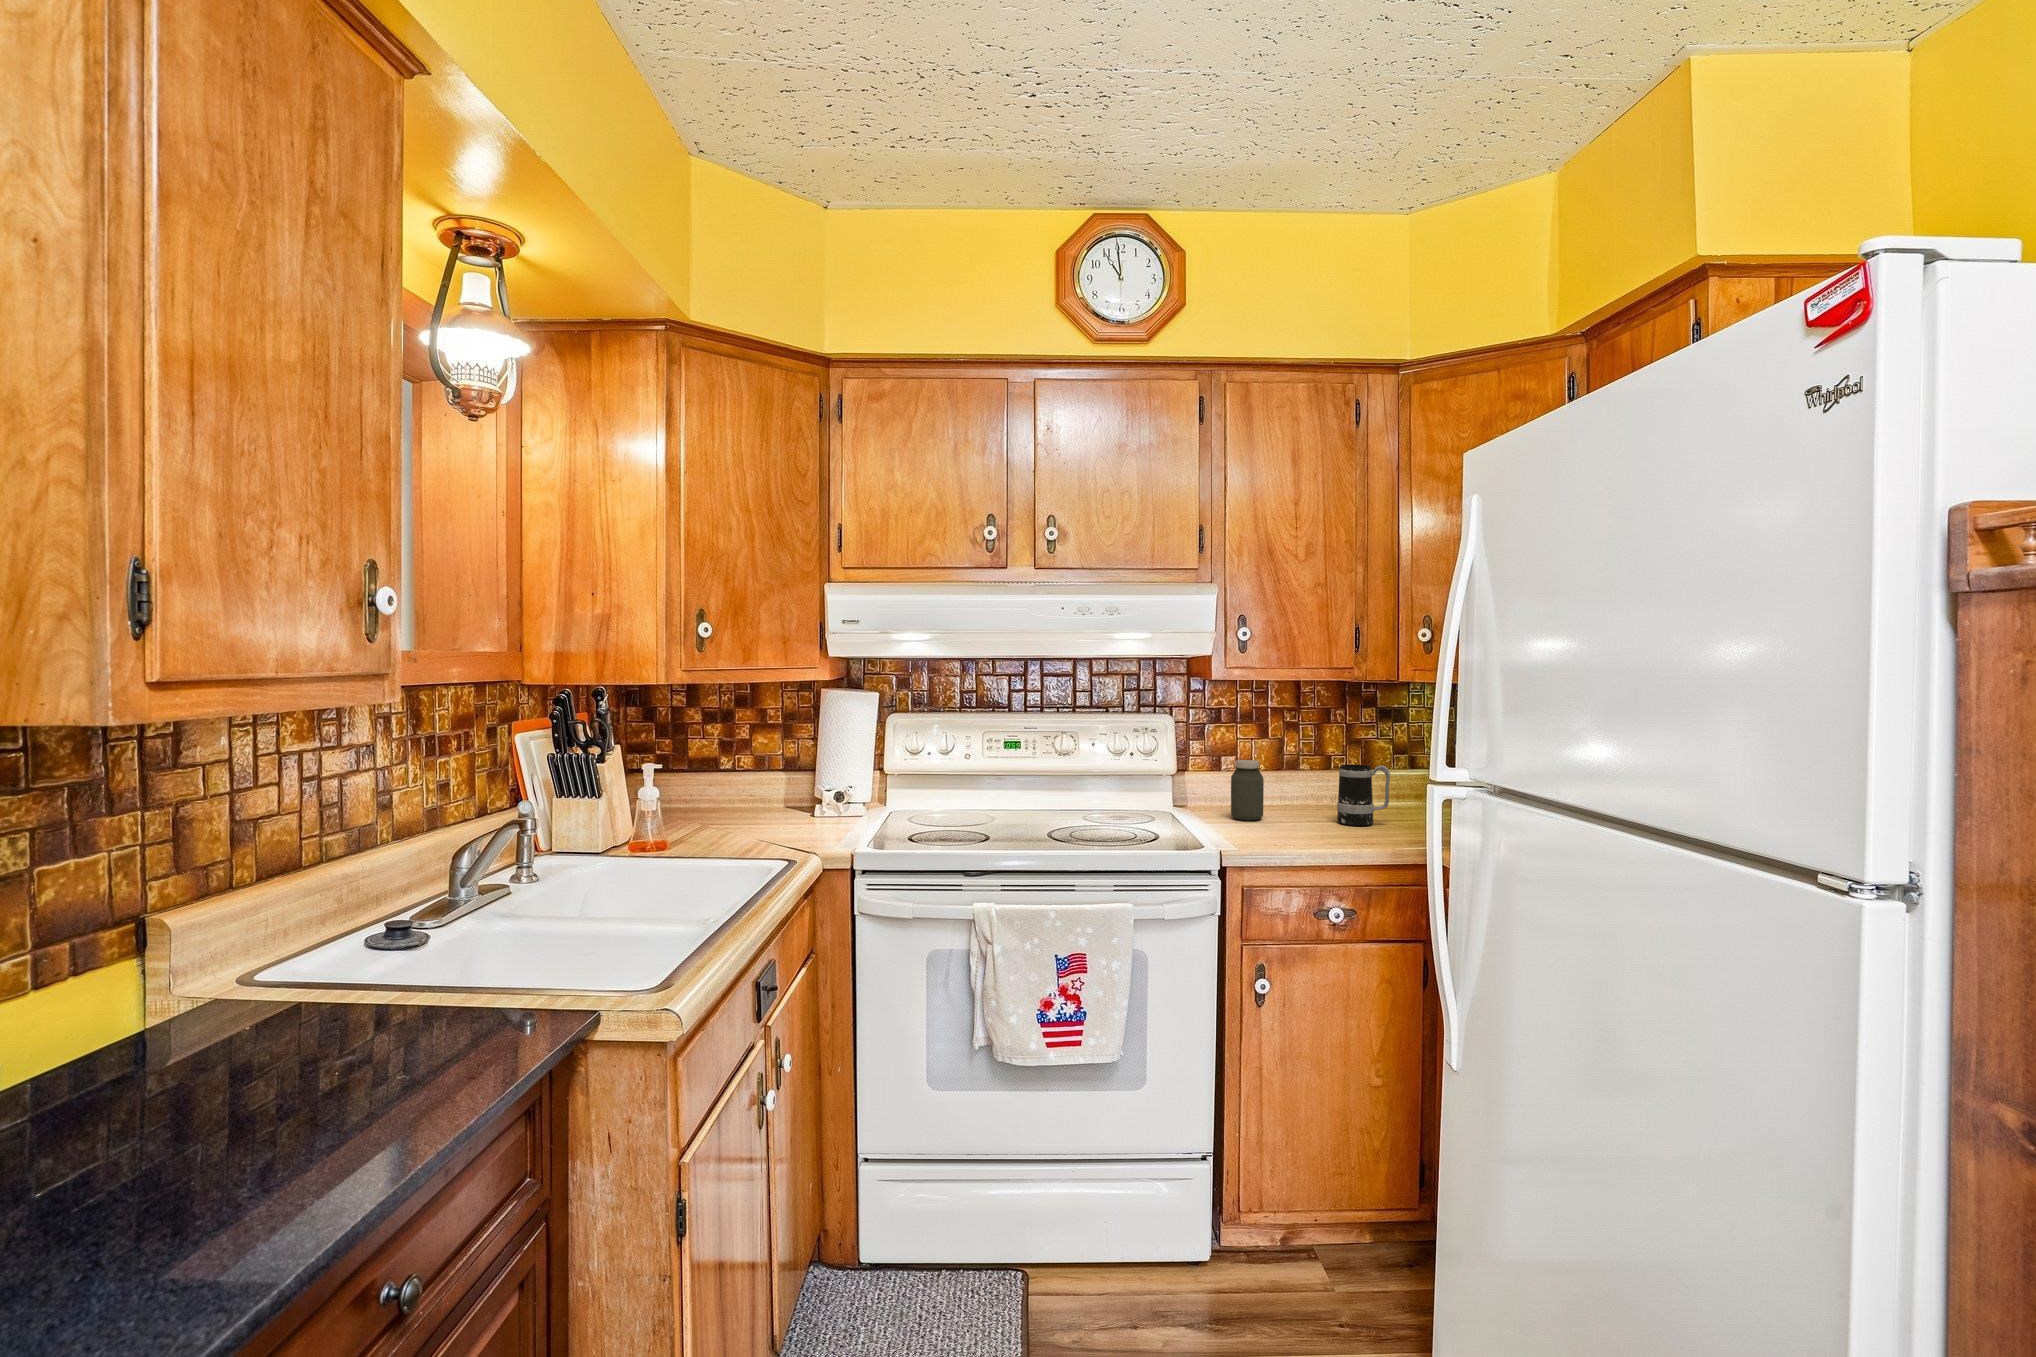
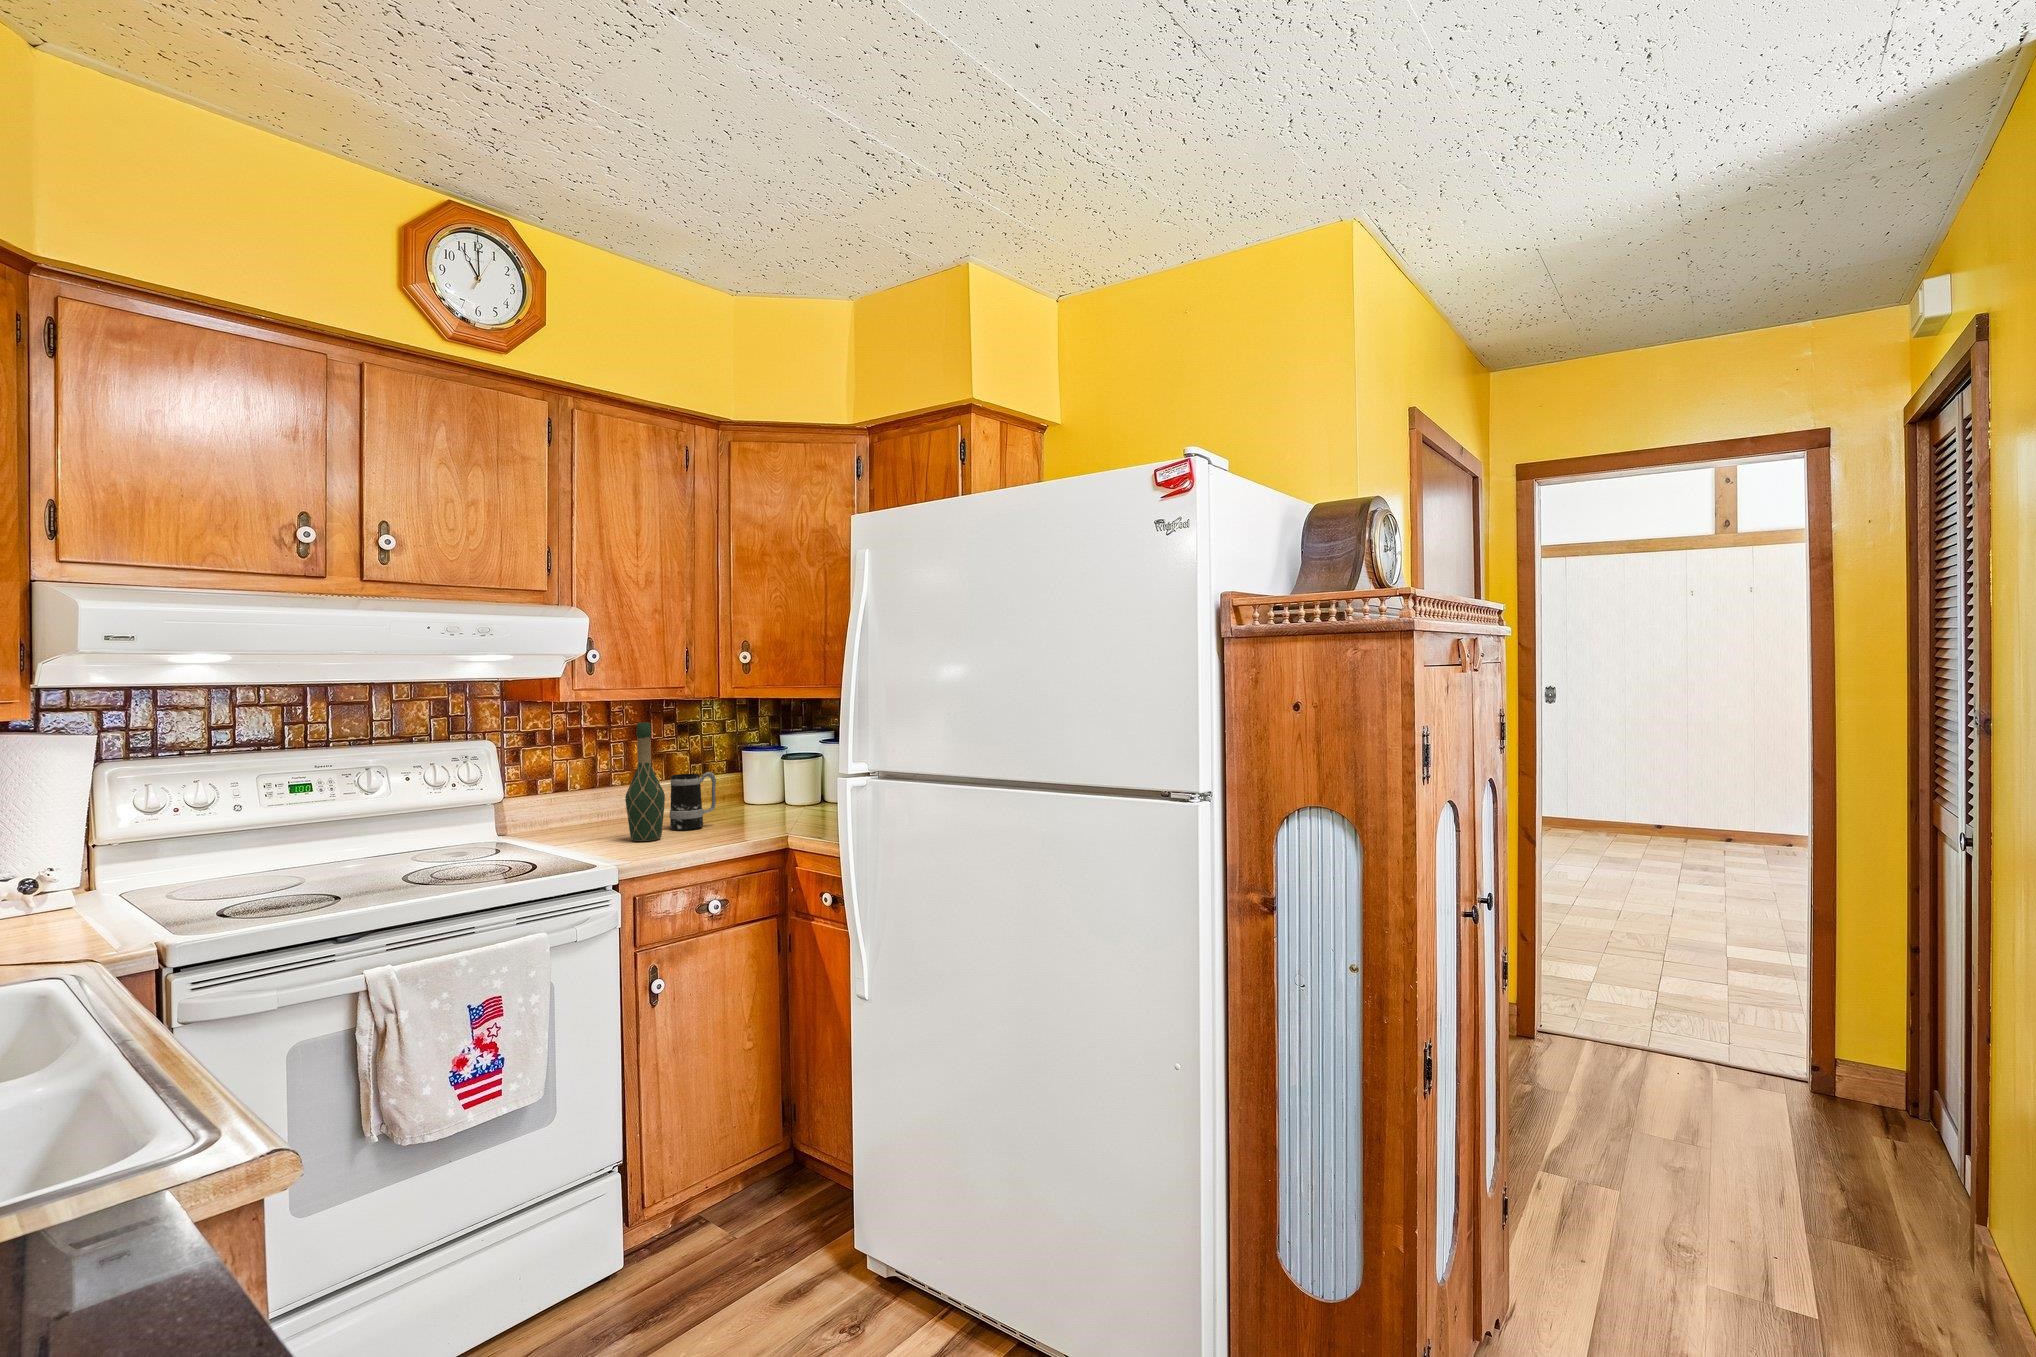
wine bottle: none [1275,707,1316,831] -> present [625,722,665,841]
jar: present [1231,760,1264,820] -> none [568,780,602,841]

